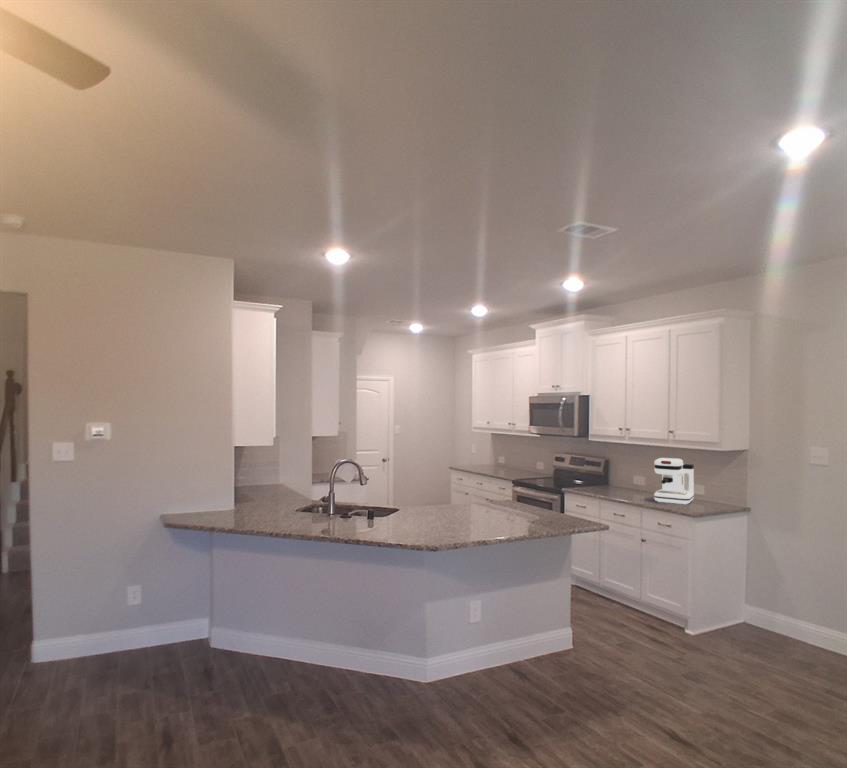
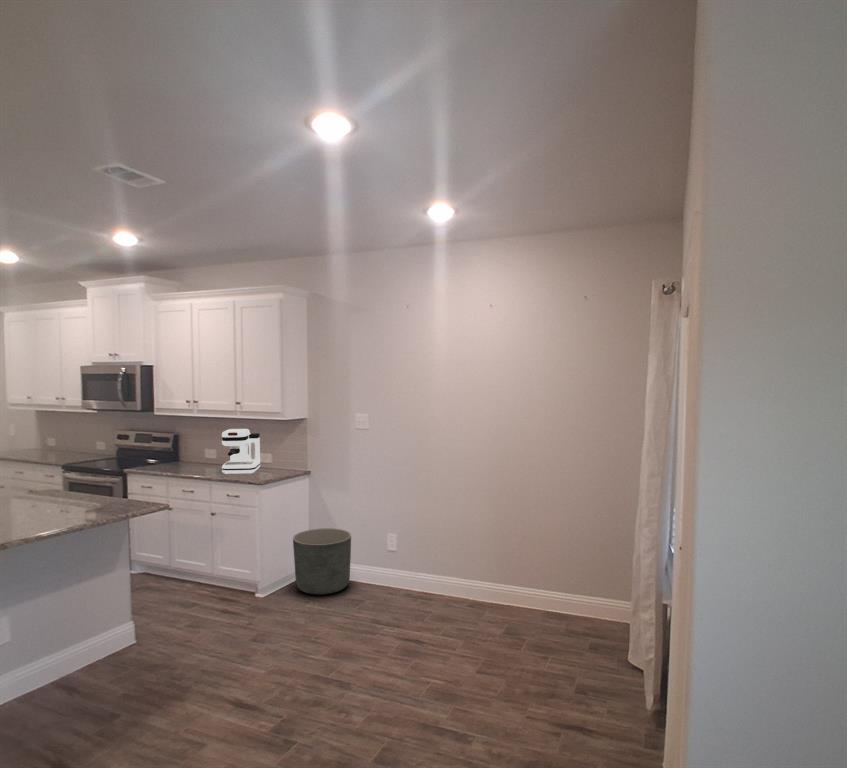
planter: none [733,575,809,654] -> present [293,528,351,595]

